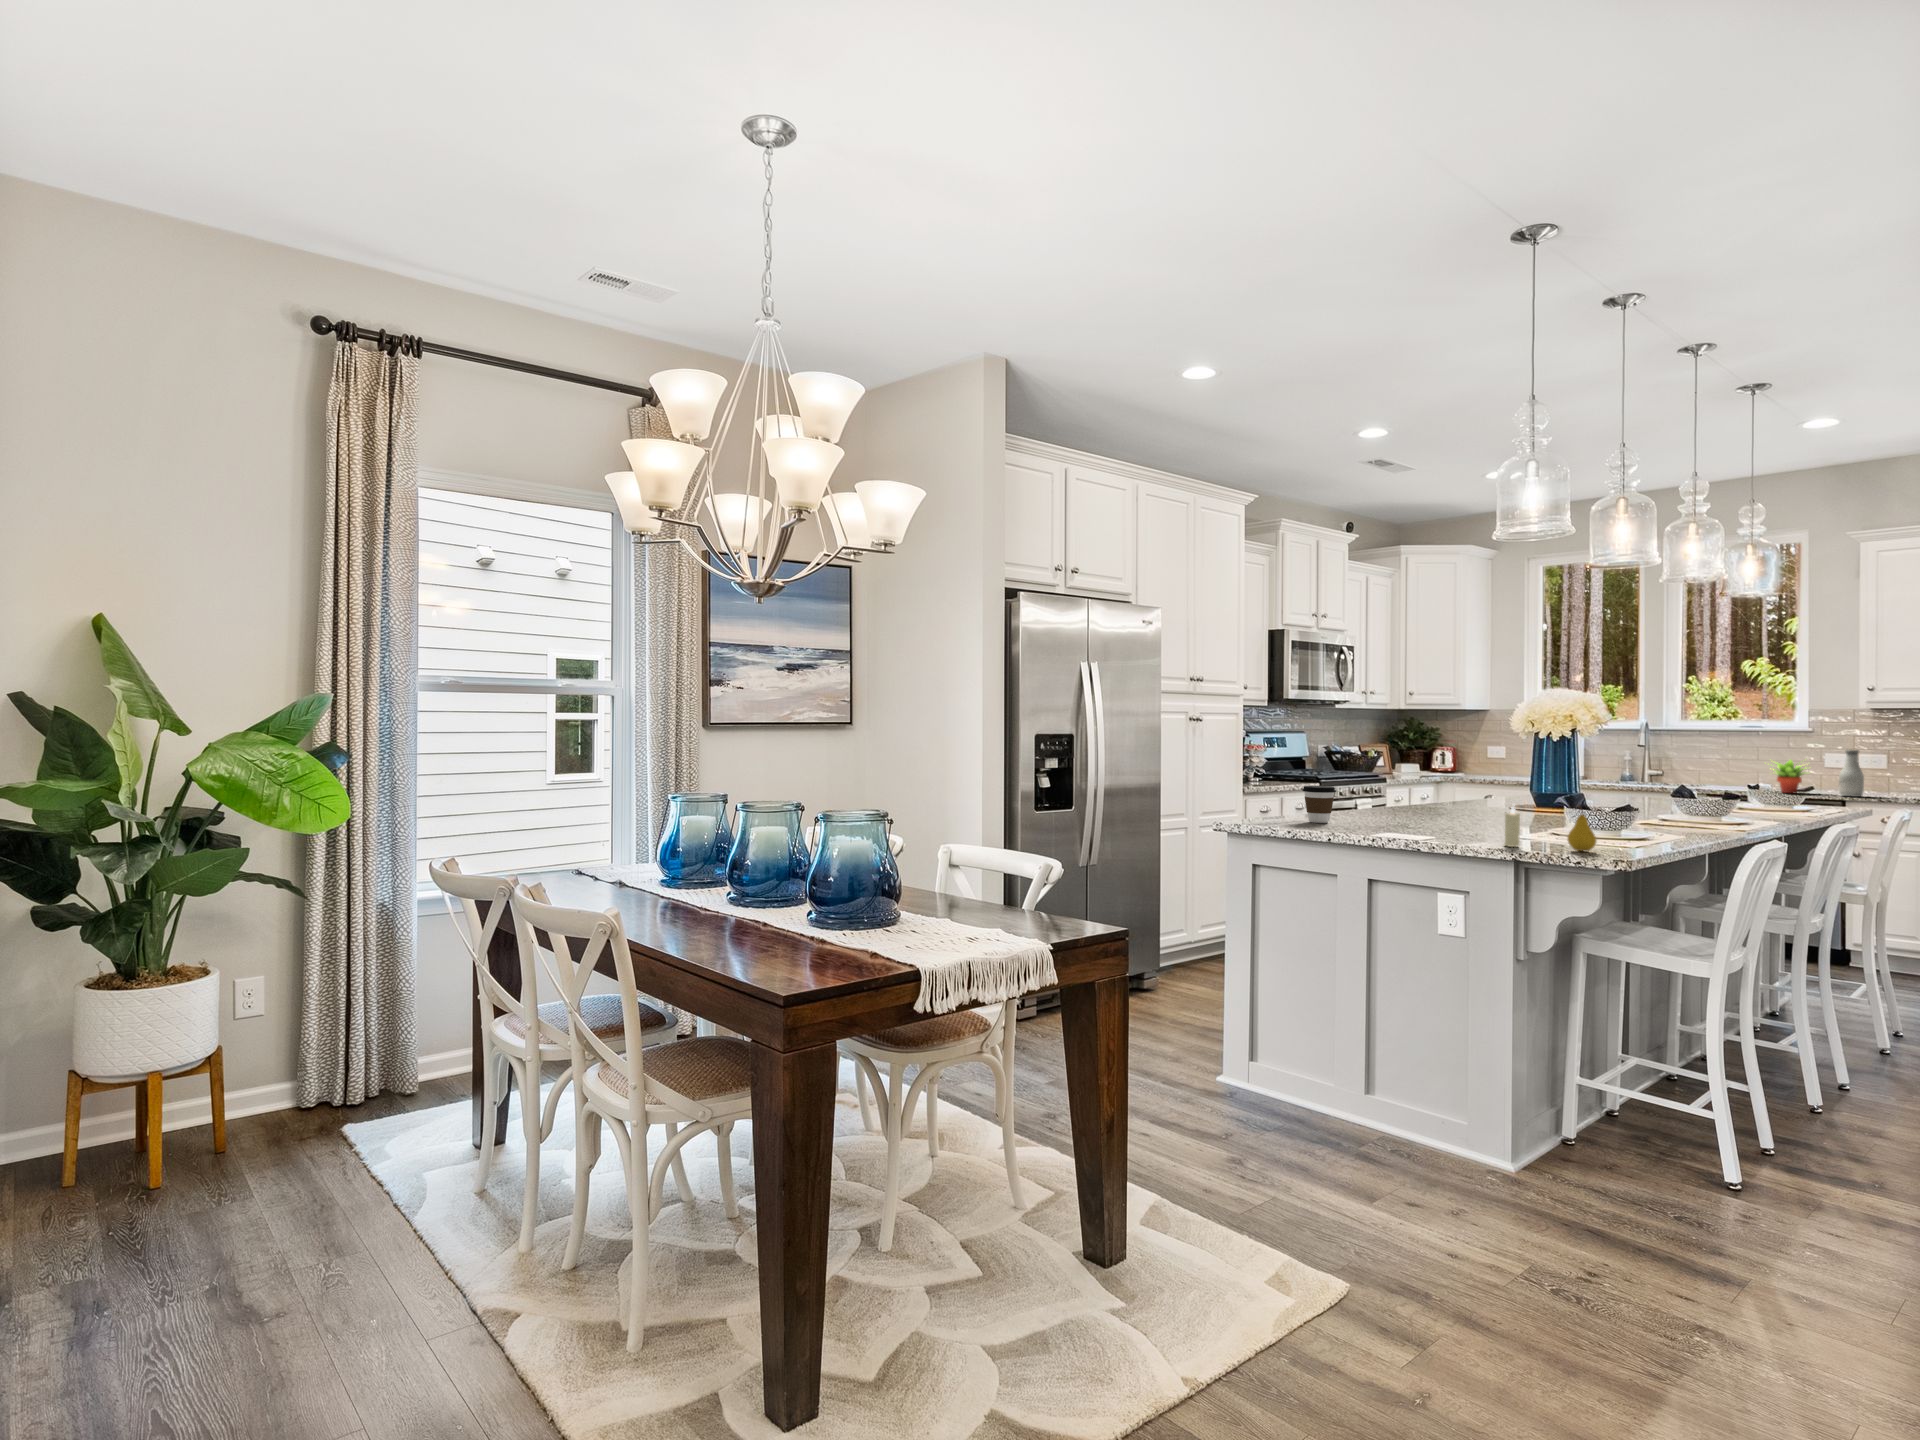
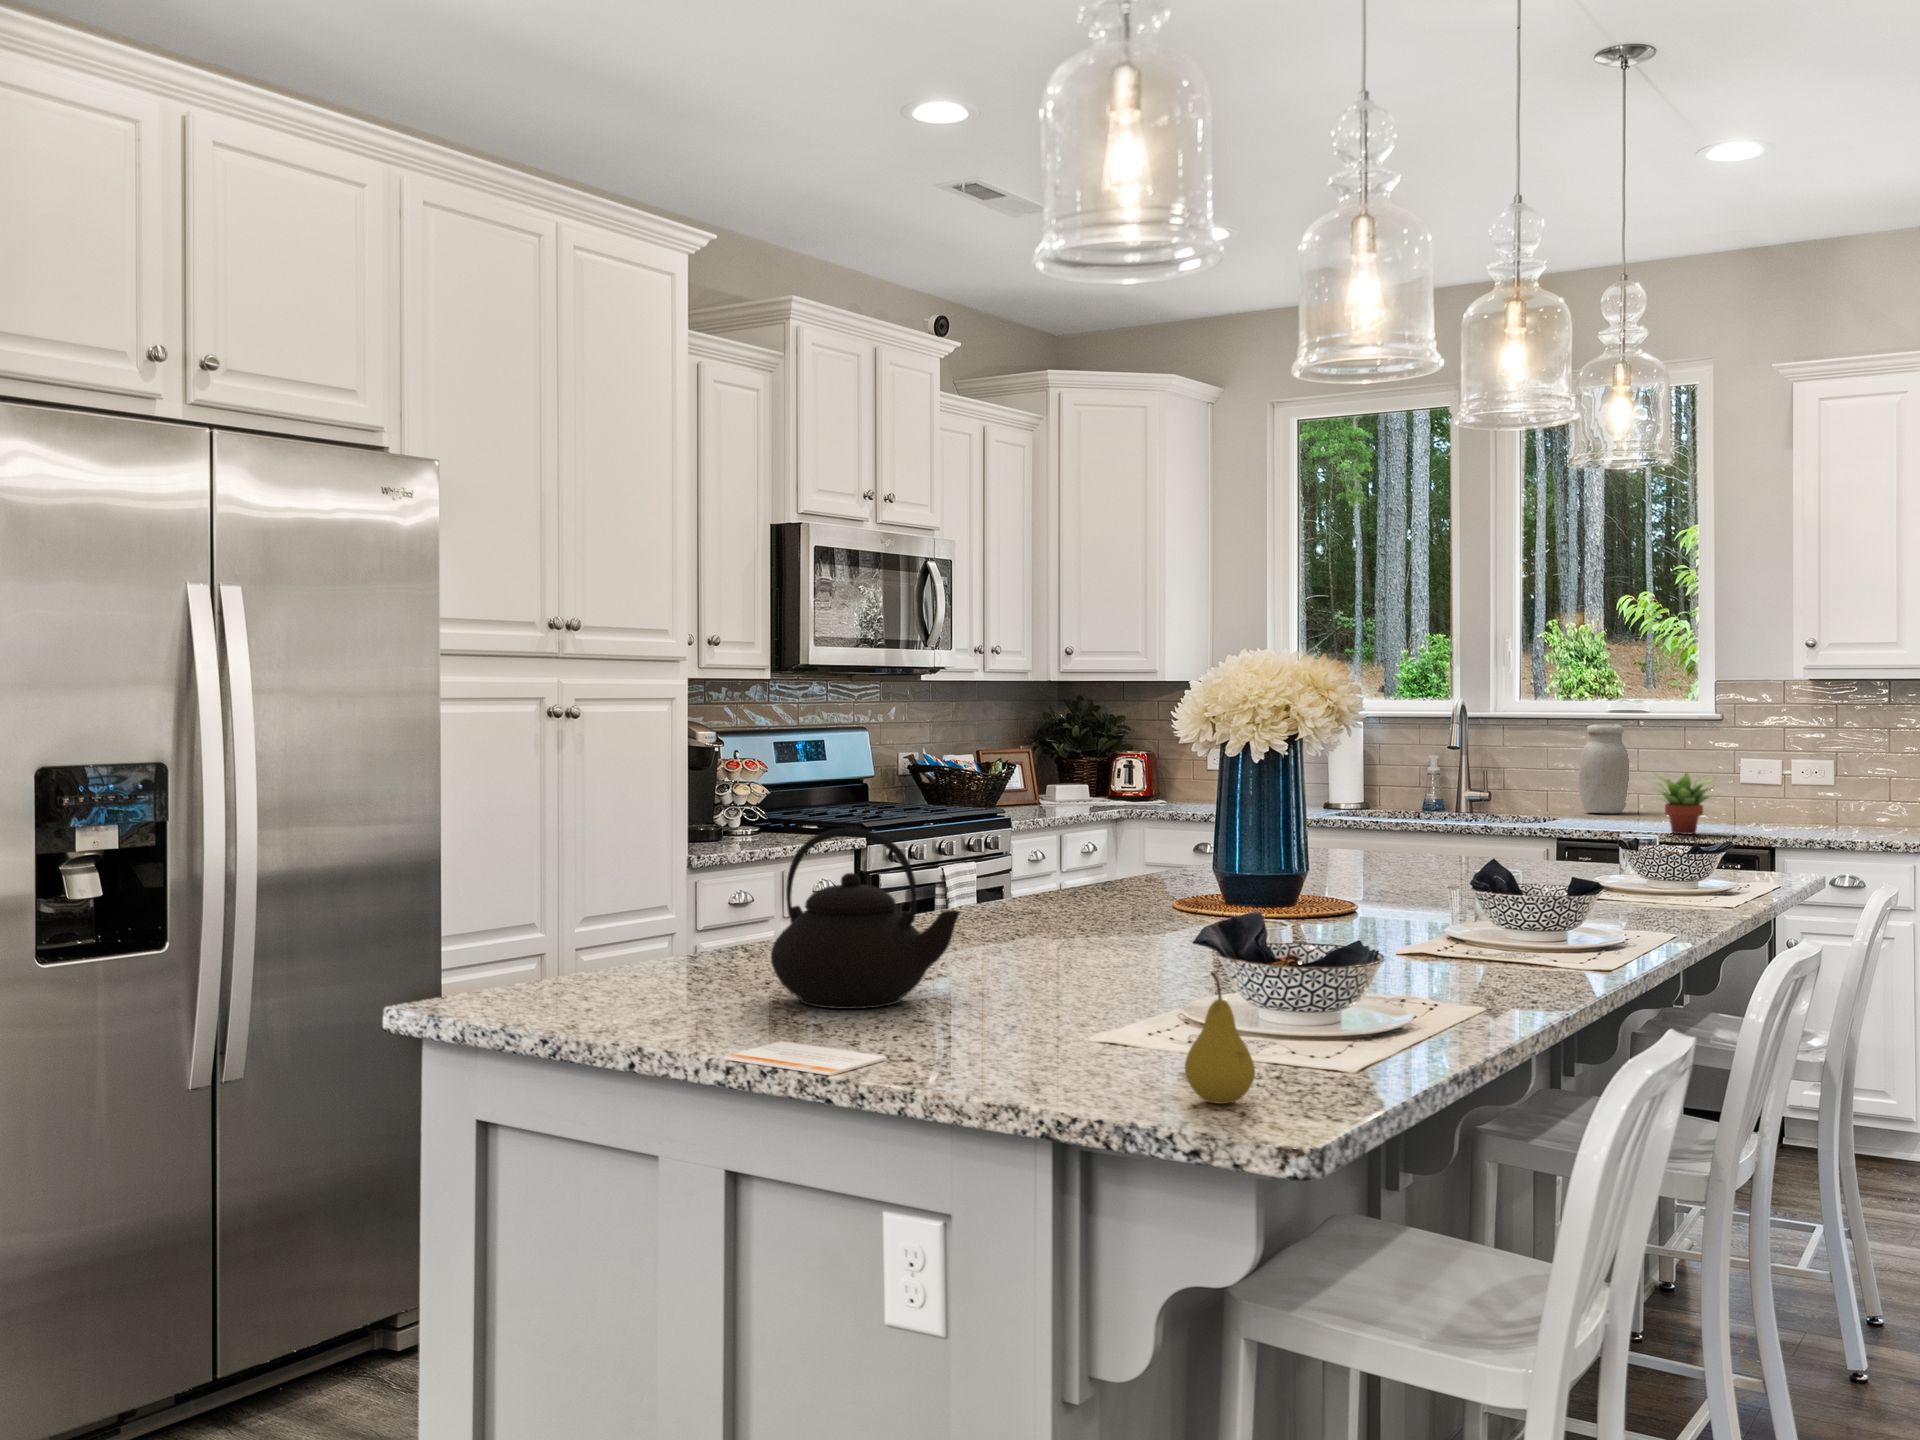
jar: none [1720,734,1754,783] -> present [1579,724,1629,813]
bottle: present [1838,750,1864,797] -> none [1759,754,1798,839]
teapot: none [1366,759,1448,828] -> present [771,828,960,1009]
coffee cup: present [1302,786,1336,823] -> none [622,898,707,998]
candle: present [1504,806,1520,847] -> none [1032,968,1073,1093]

